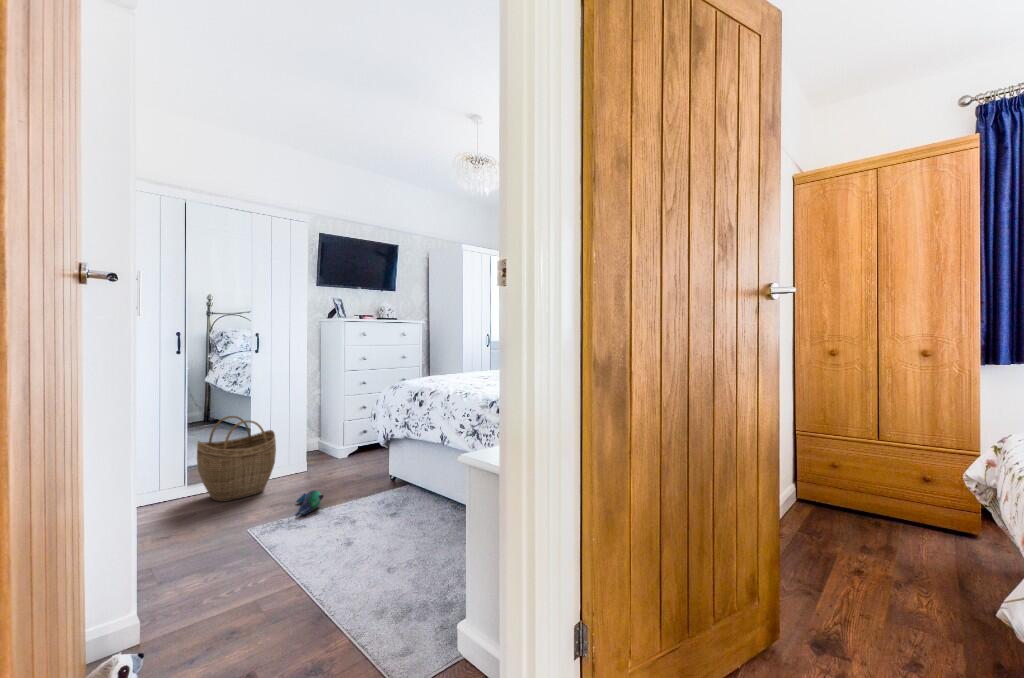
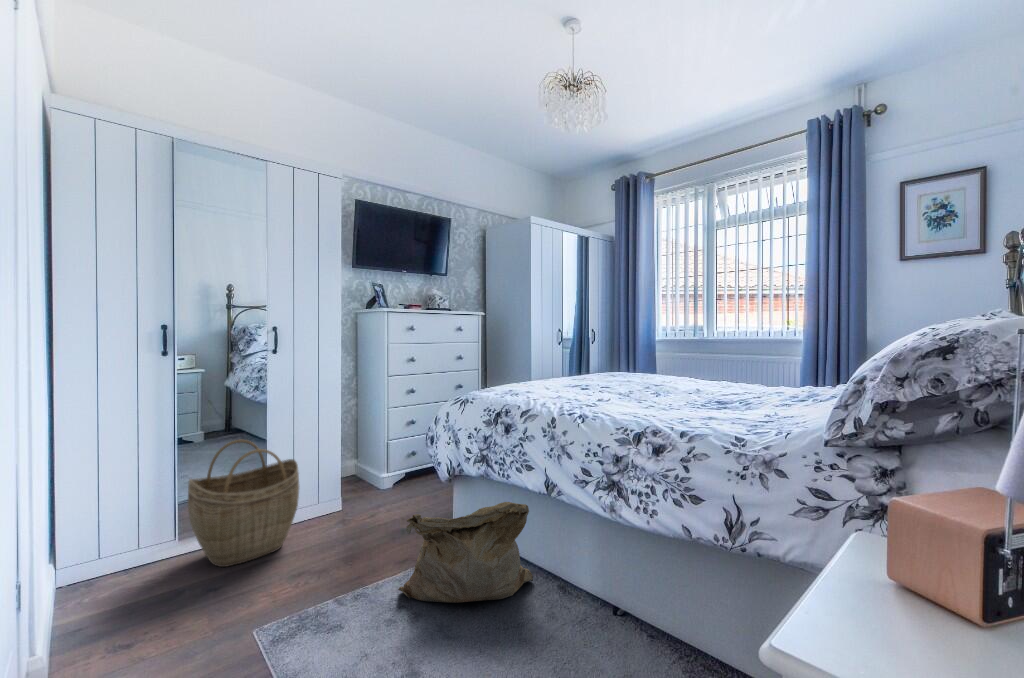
bag: none [344,451,436,514] -> present [398,502,533,603]
plush toy: present [295,490,324,516] -> none [326,556,368,605]

